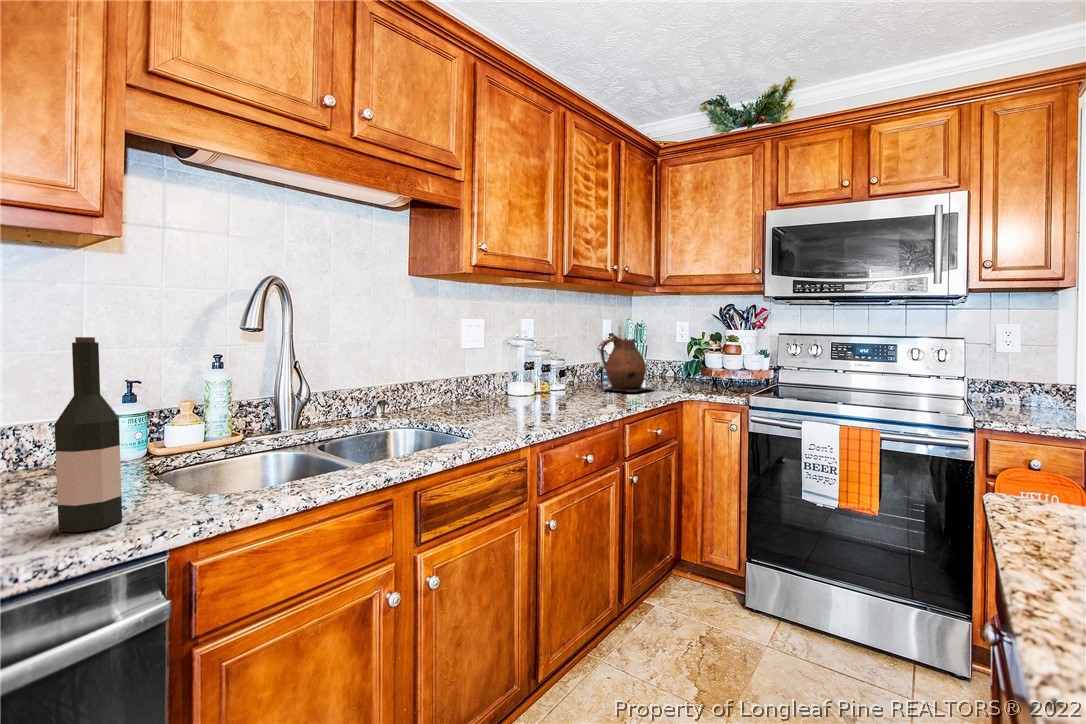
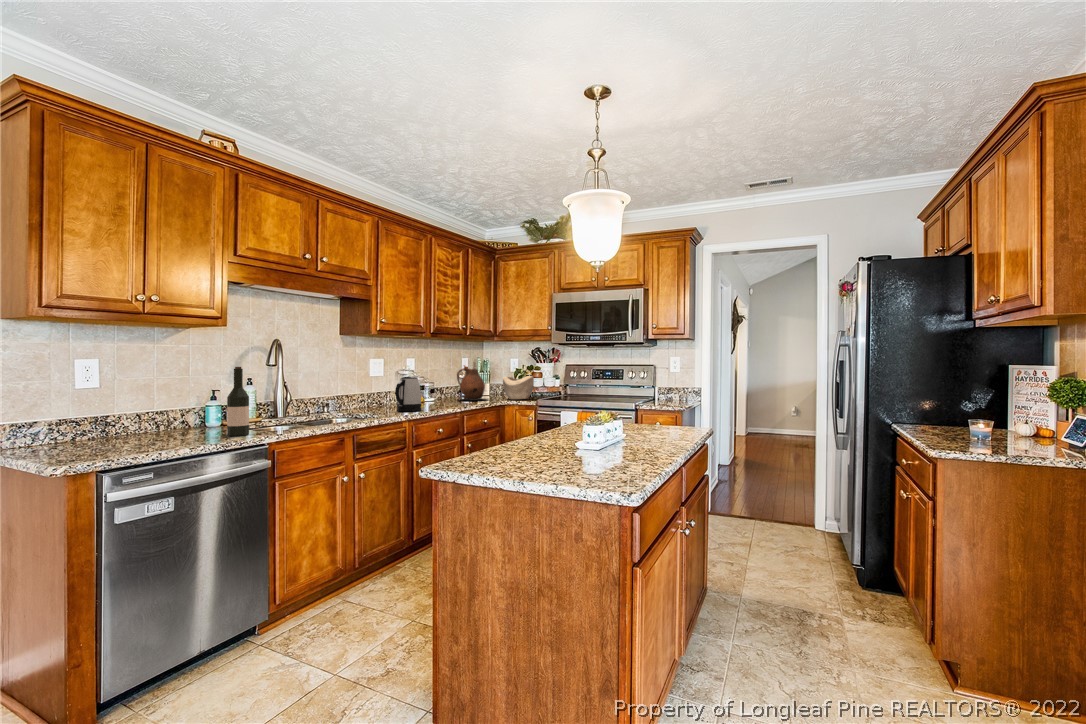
decorative bowl: none [675,353,729,392] -> present [503,376,534,400]
kettle: none [504,355,551,422] -> present [395,376,421,411]

